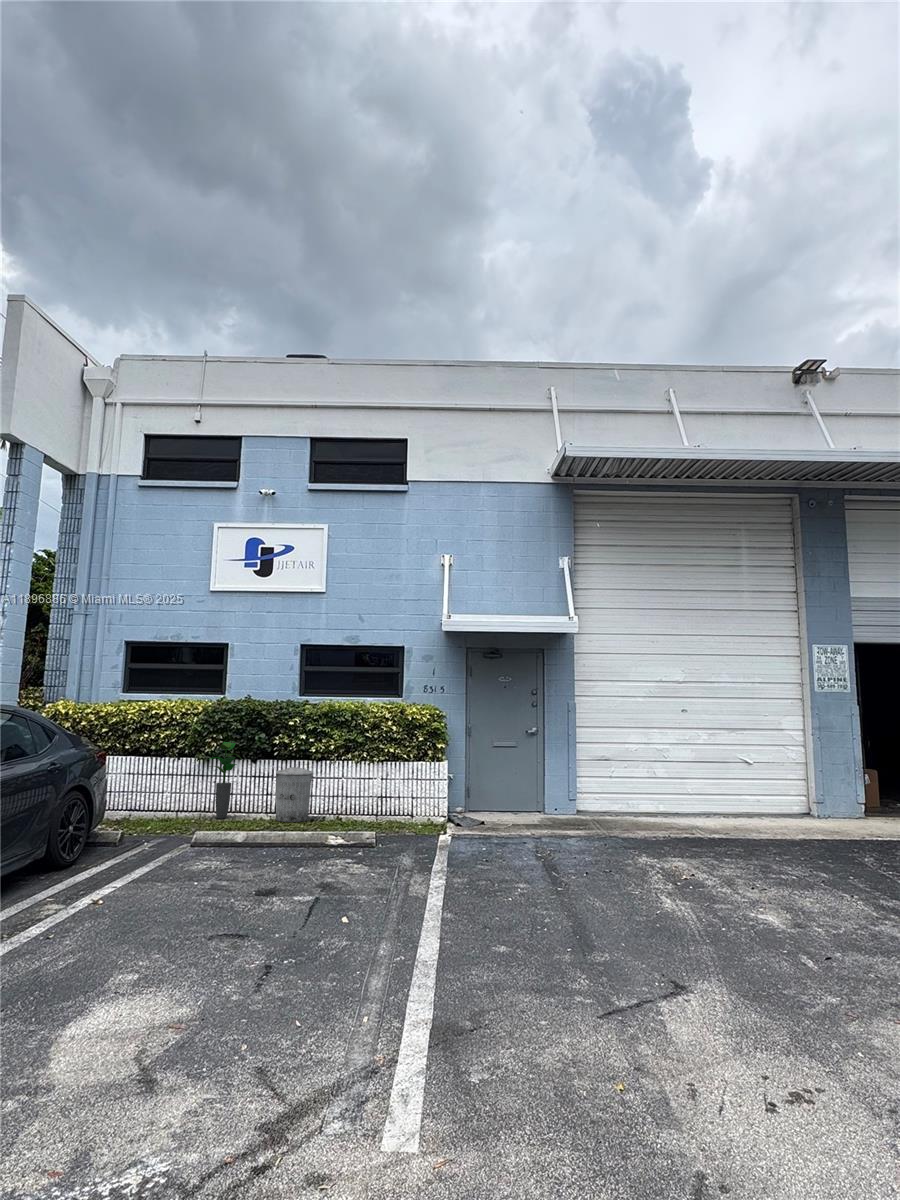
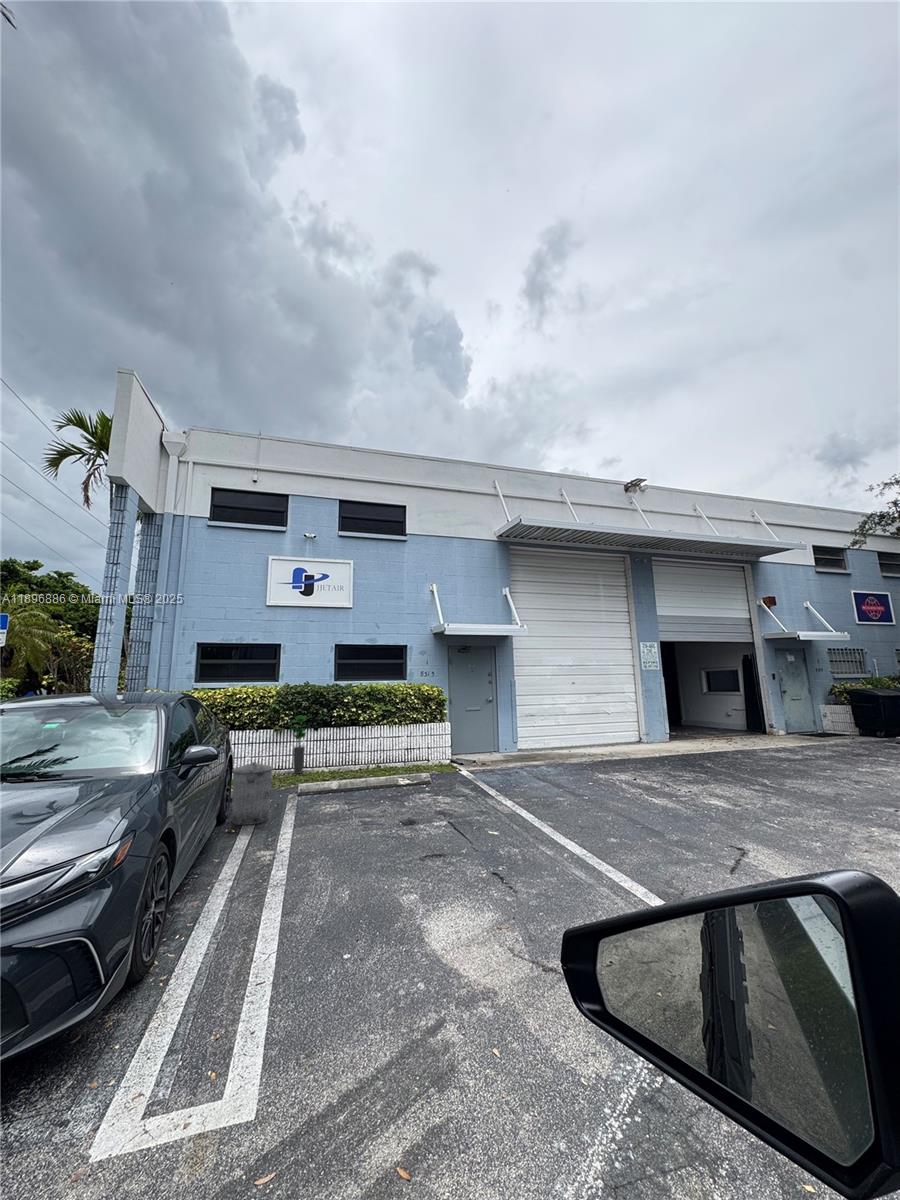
trash can: present [276,767,313,822] -> present [232,762,273,825]

